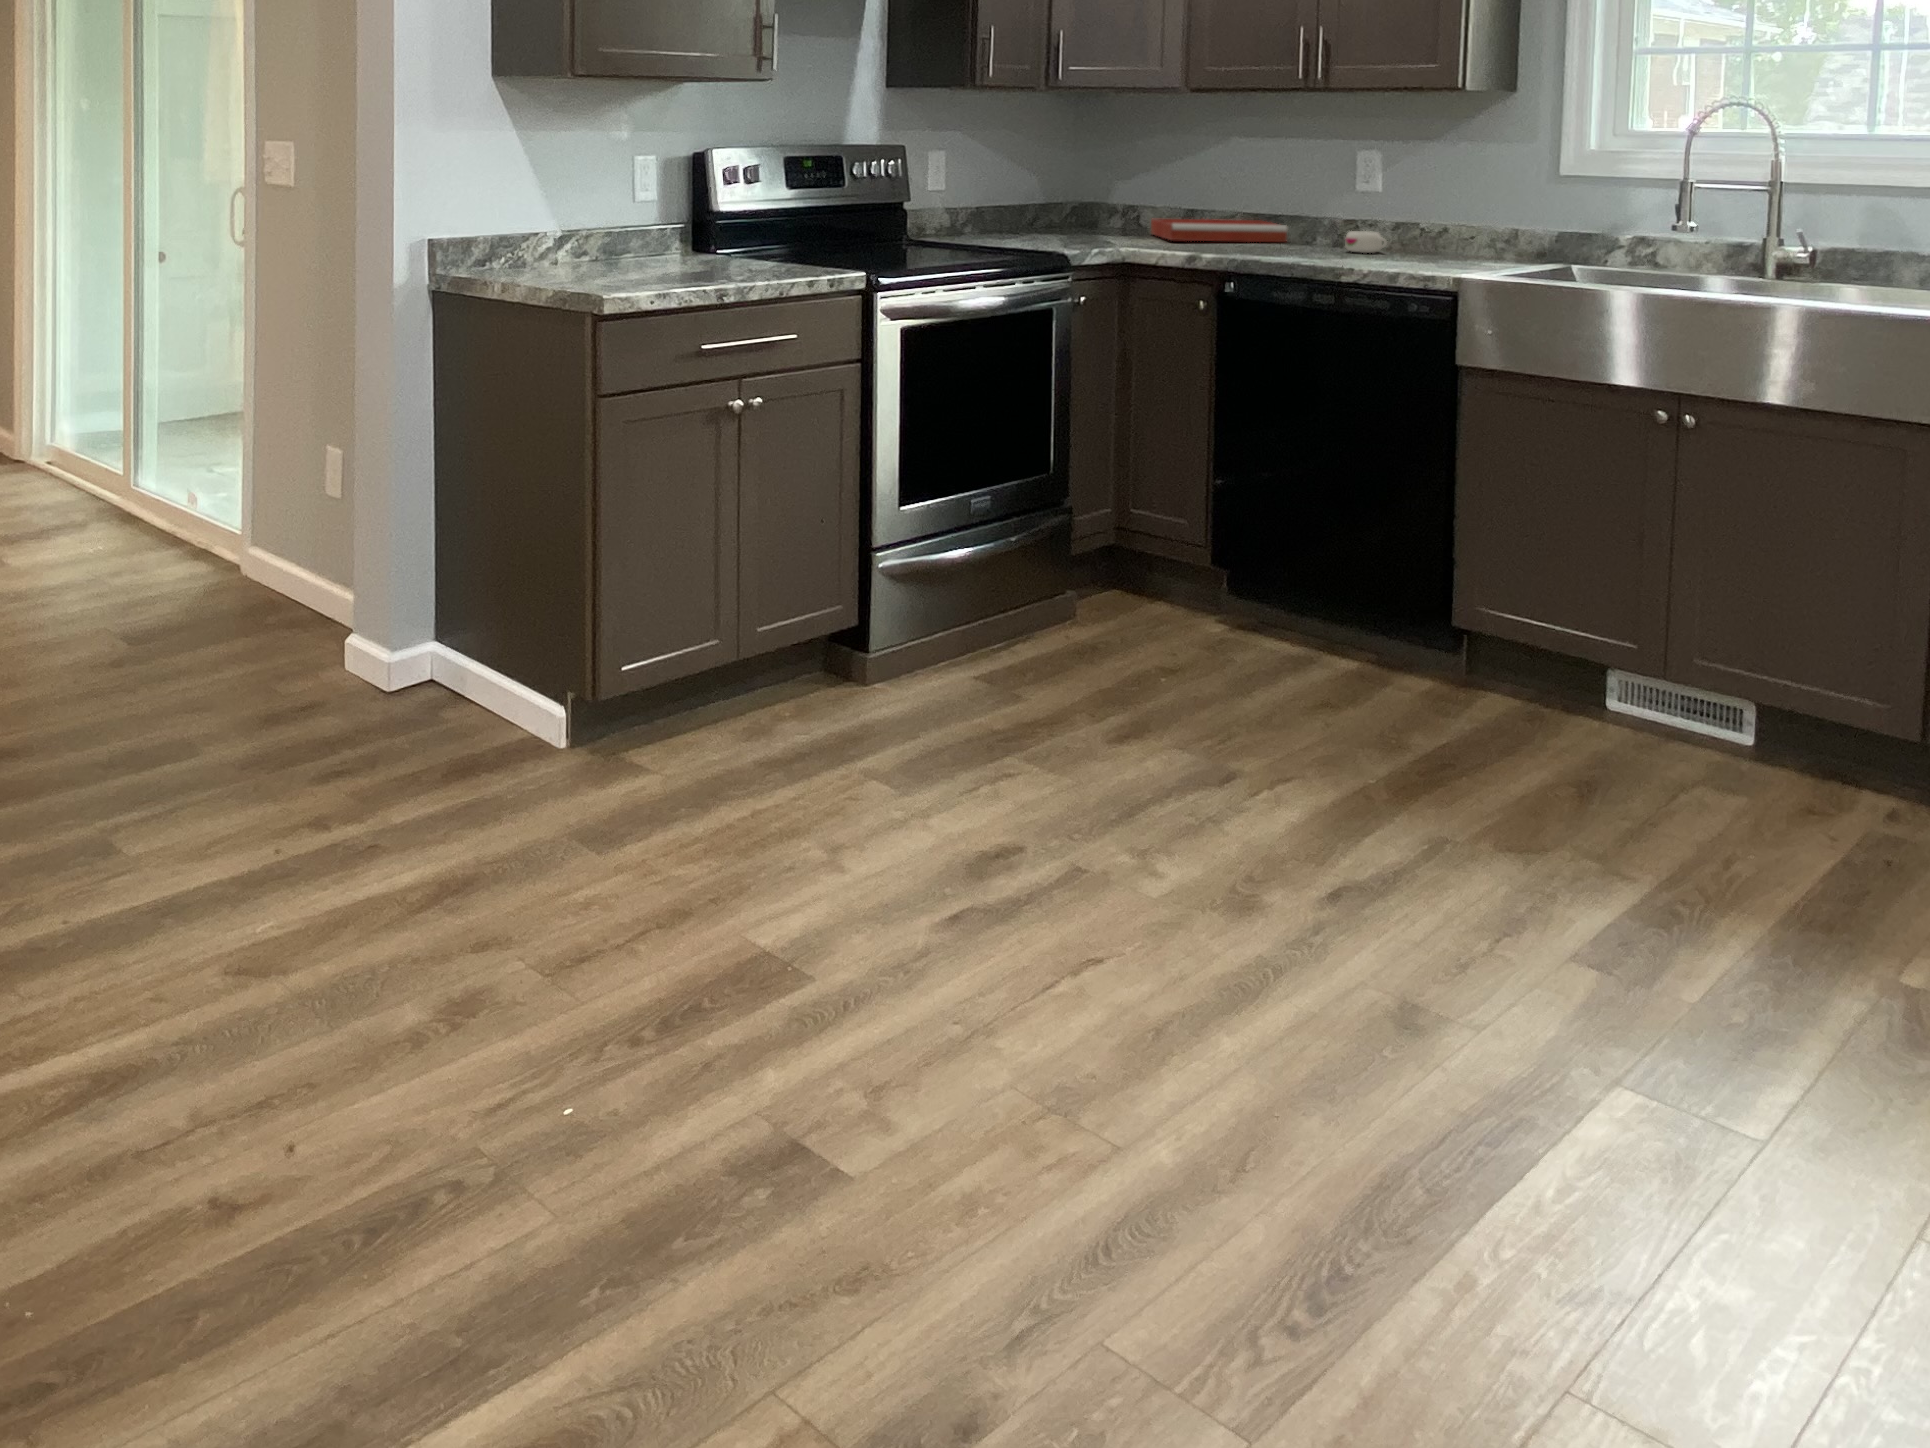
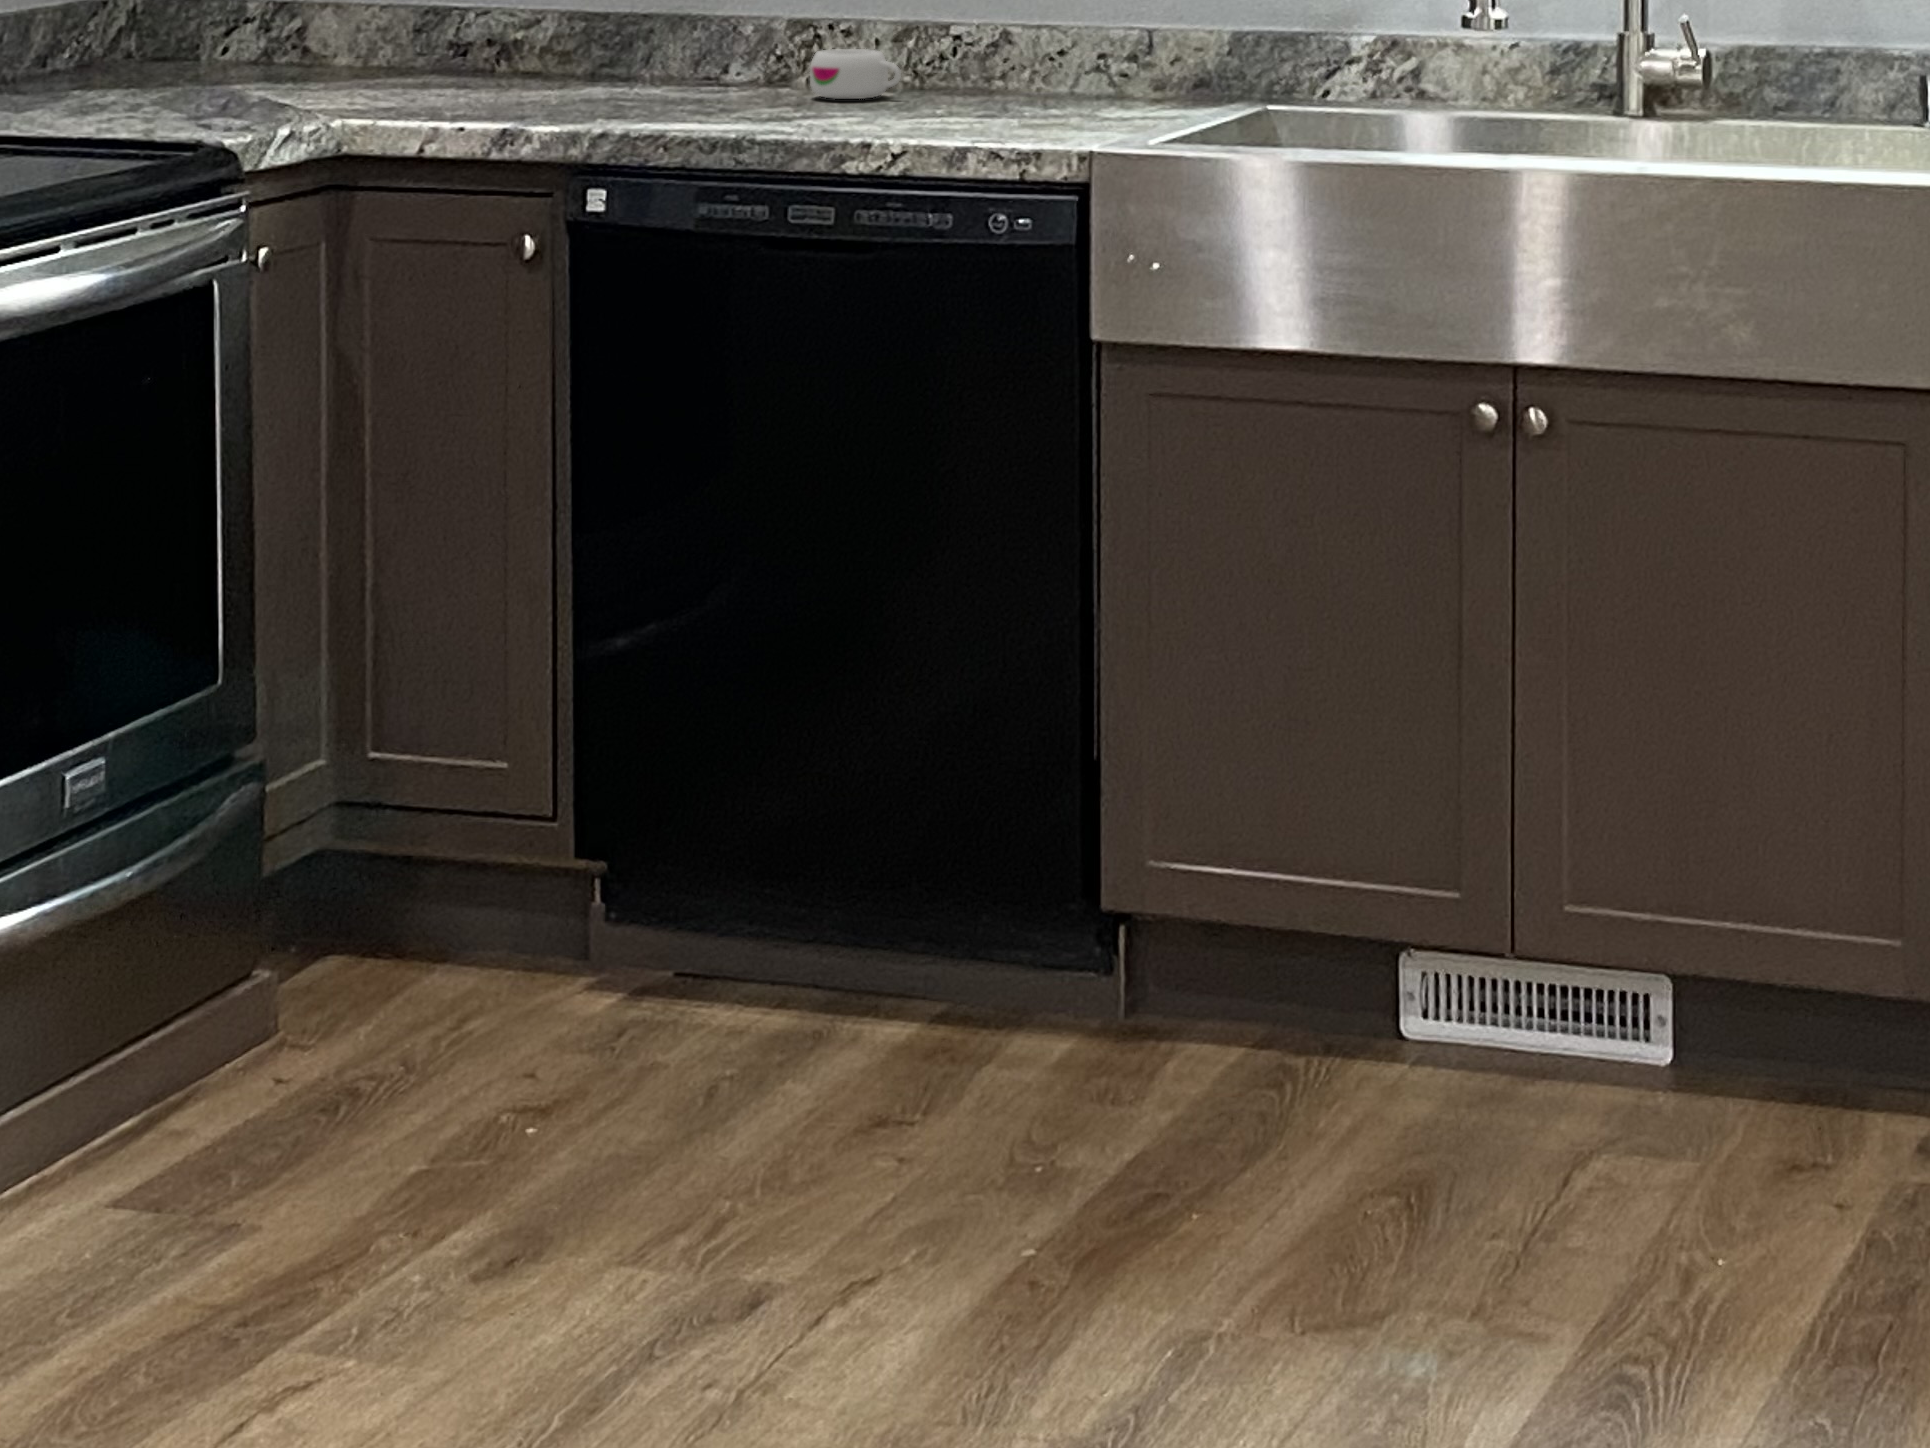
tray: present [1151,218,1288,242] -> none [338,26,667,89]

